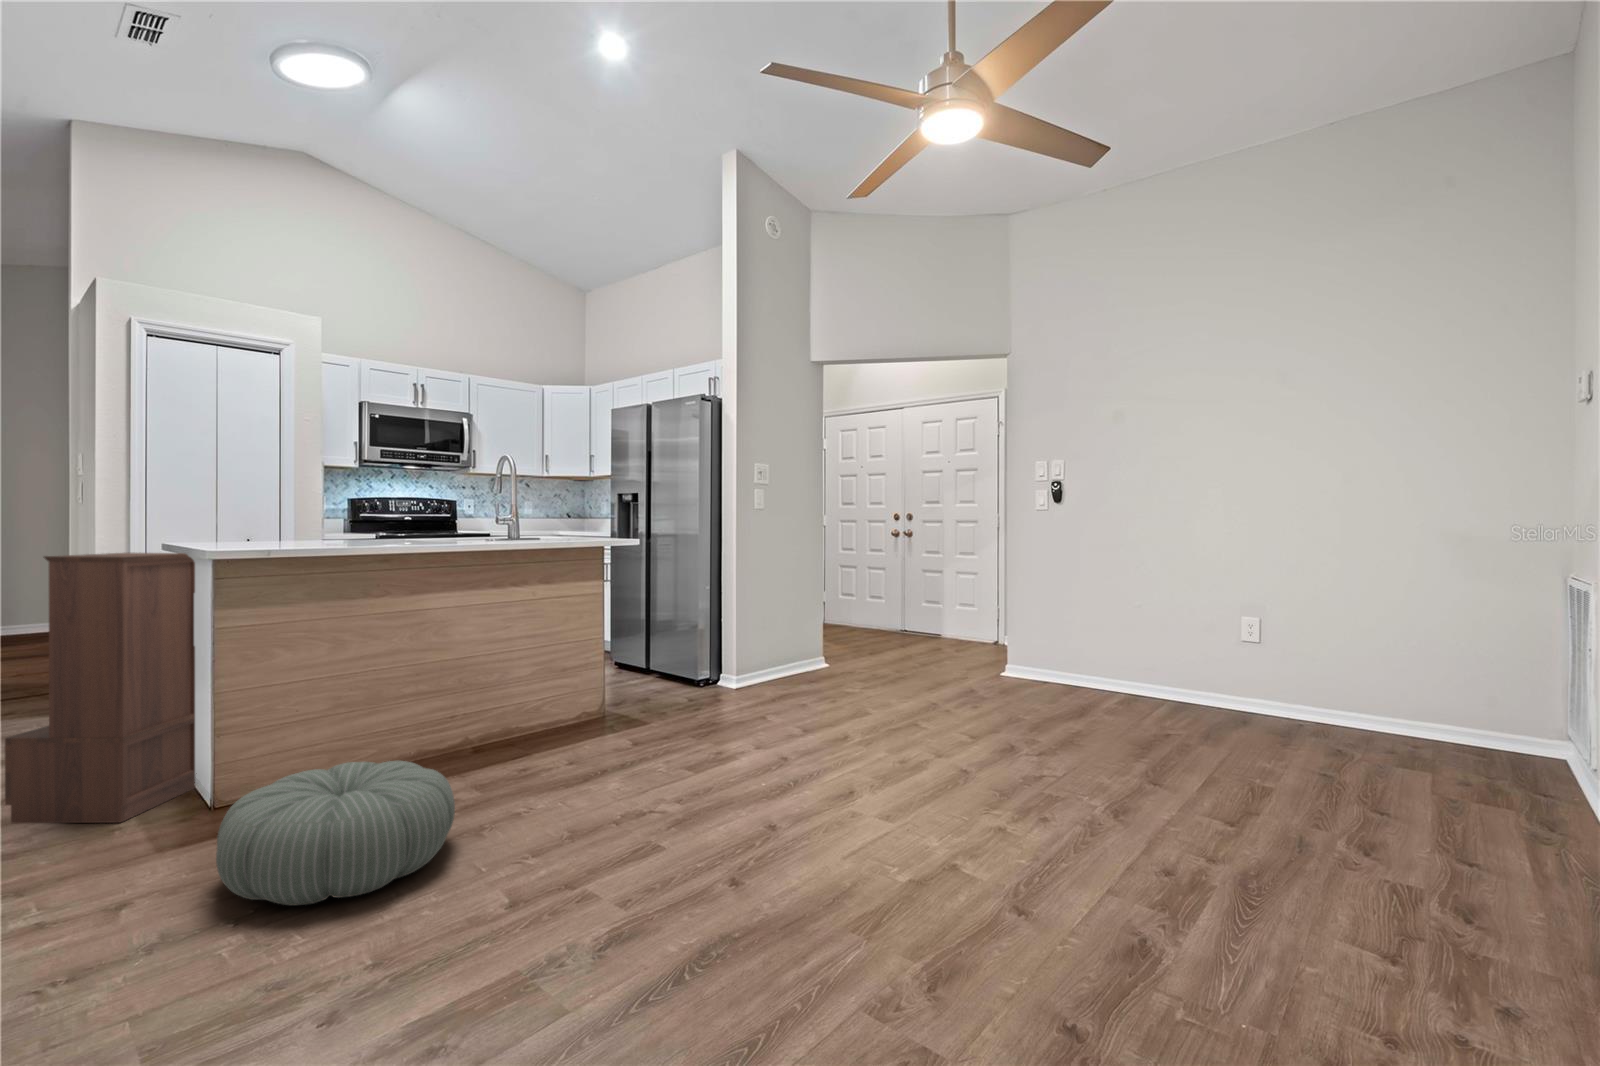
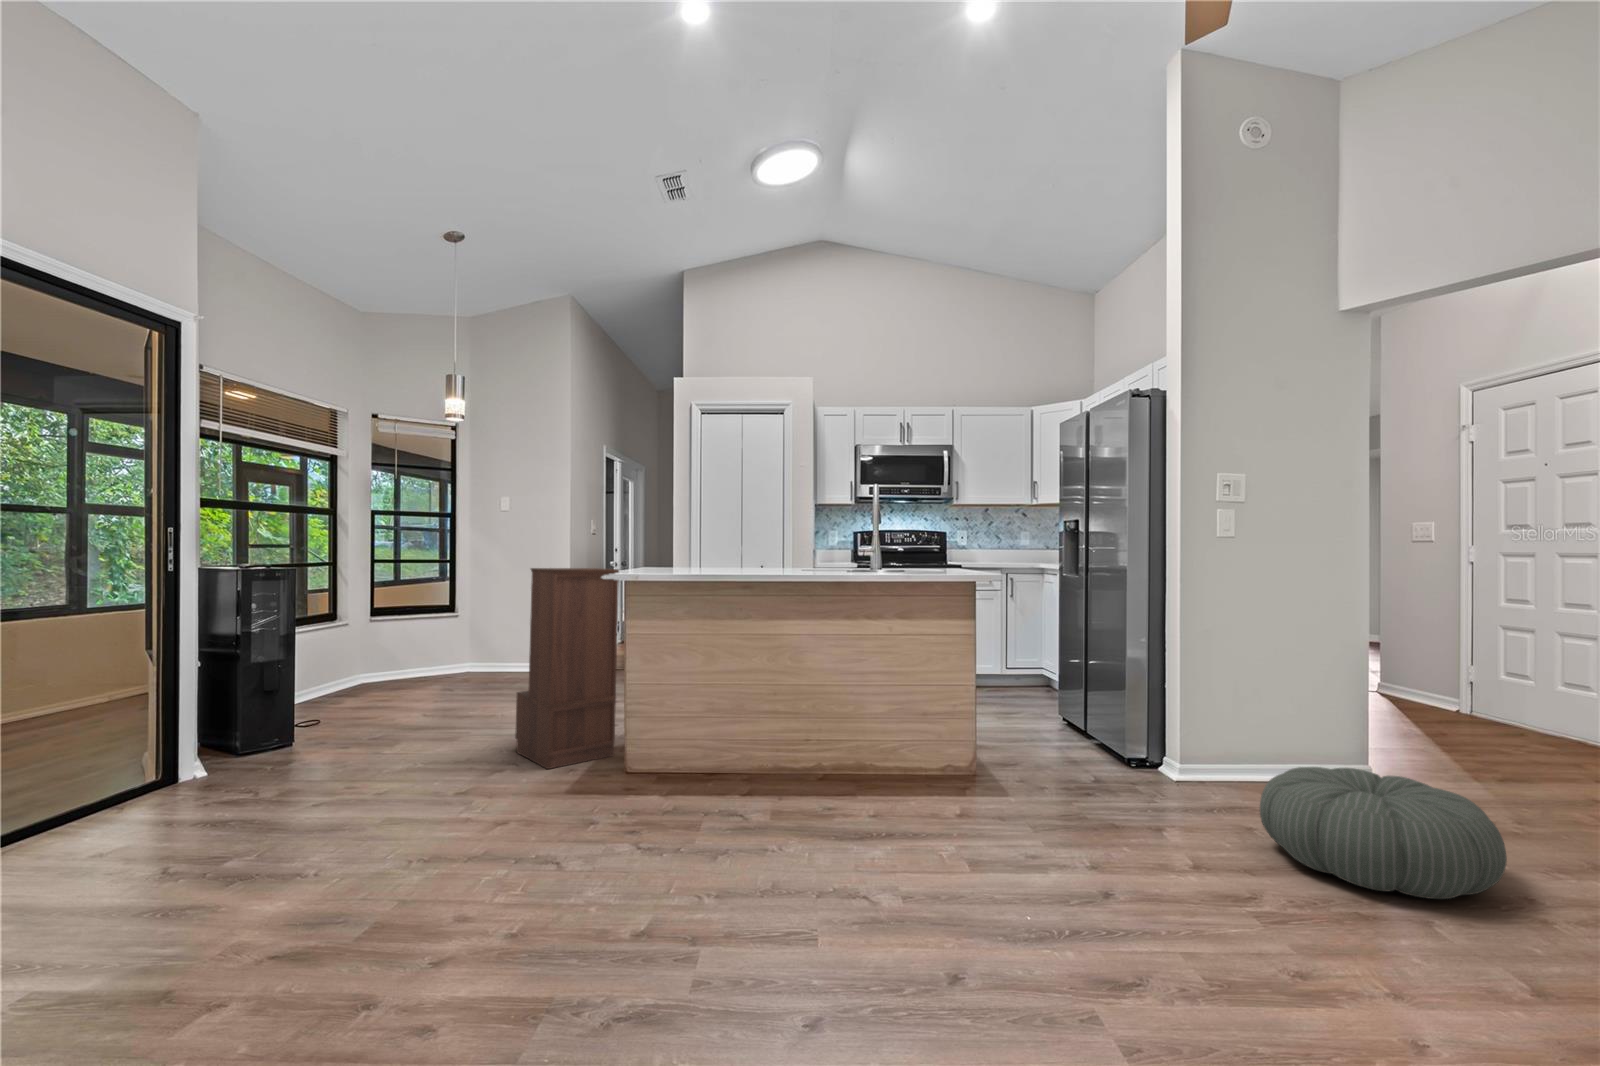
pouf: present [216,761,455,905] -> present [1260,767,1507,899]

